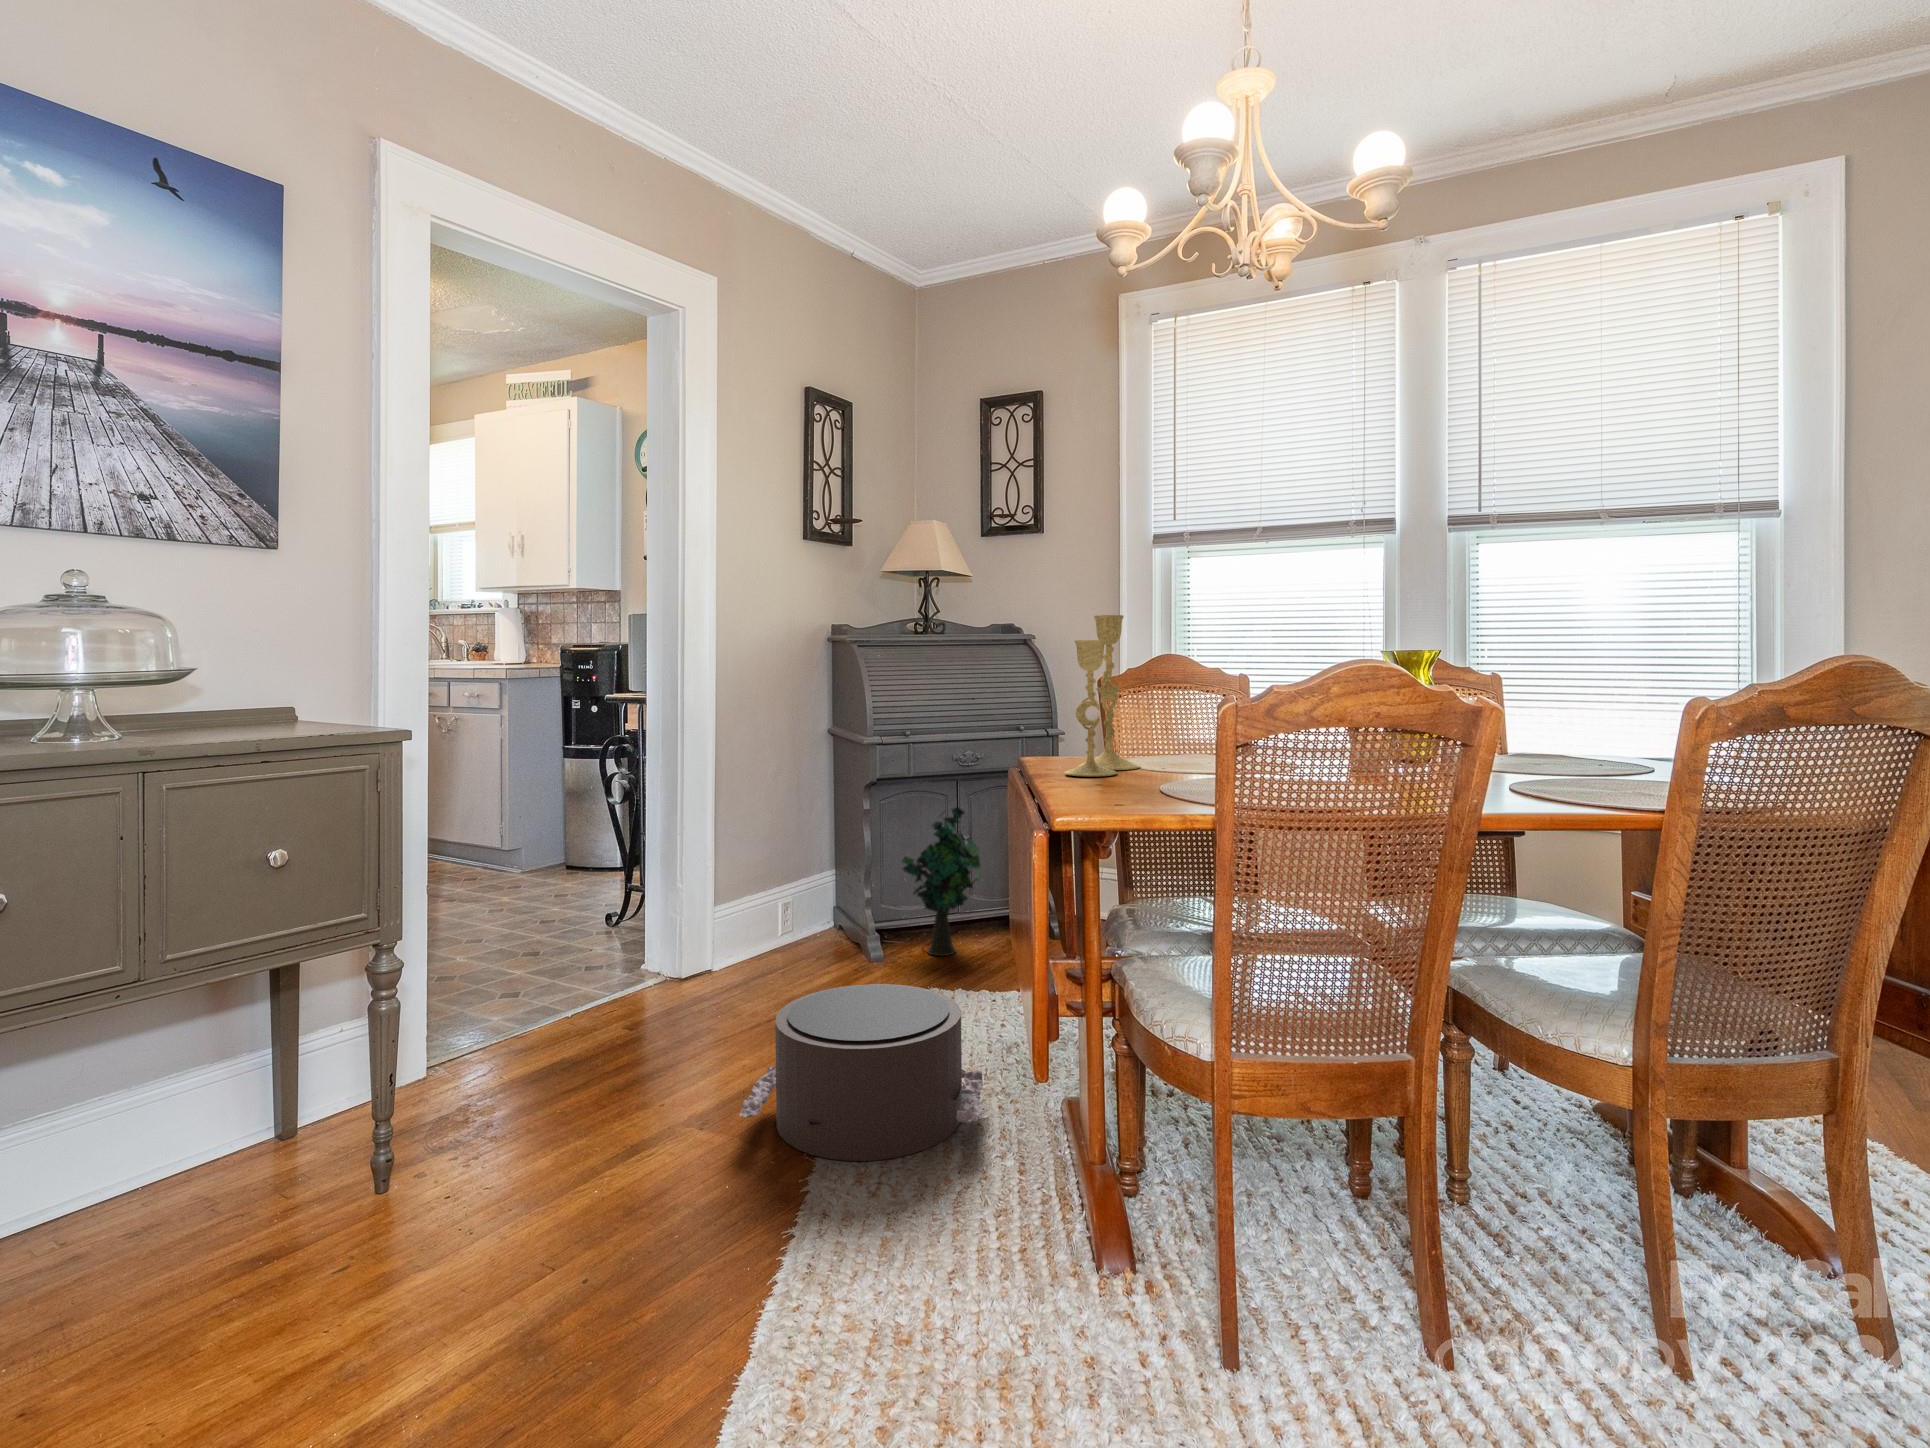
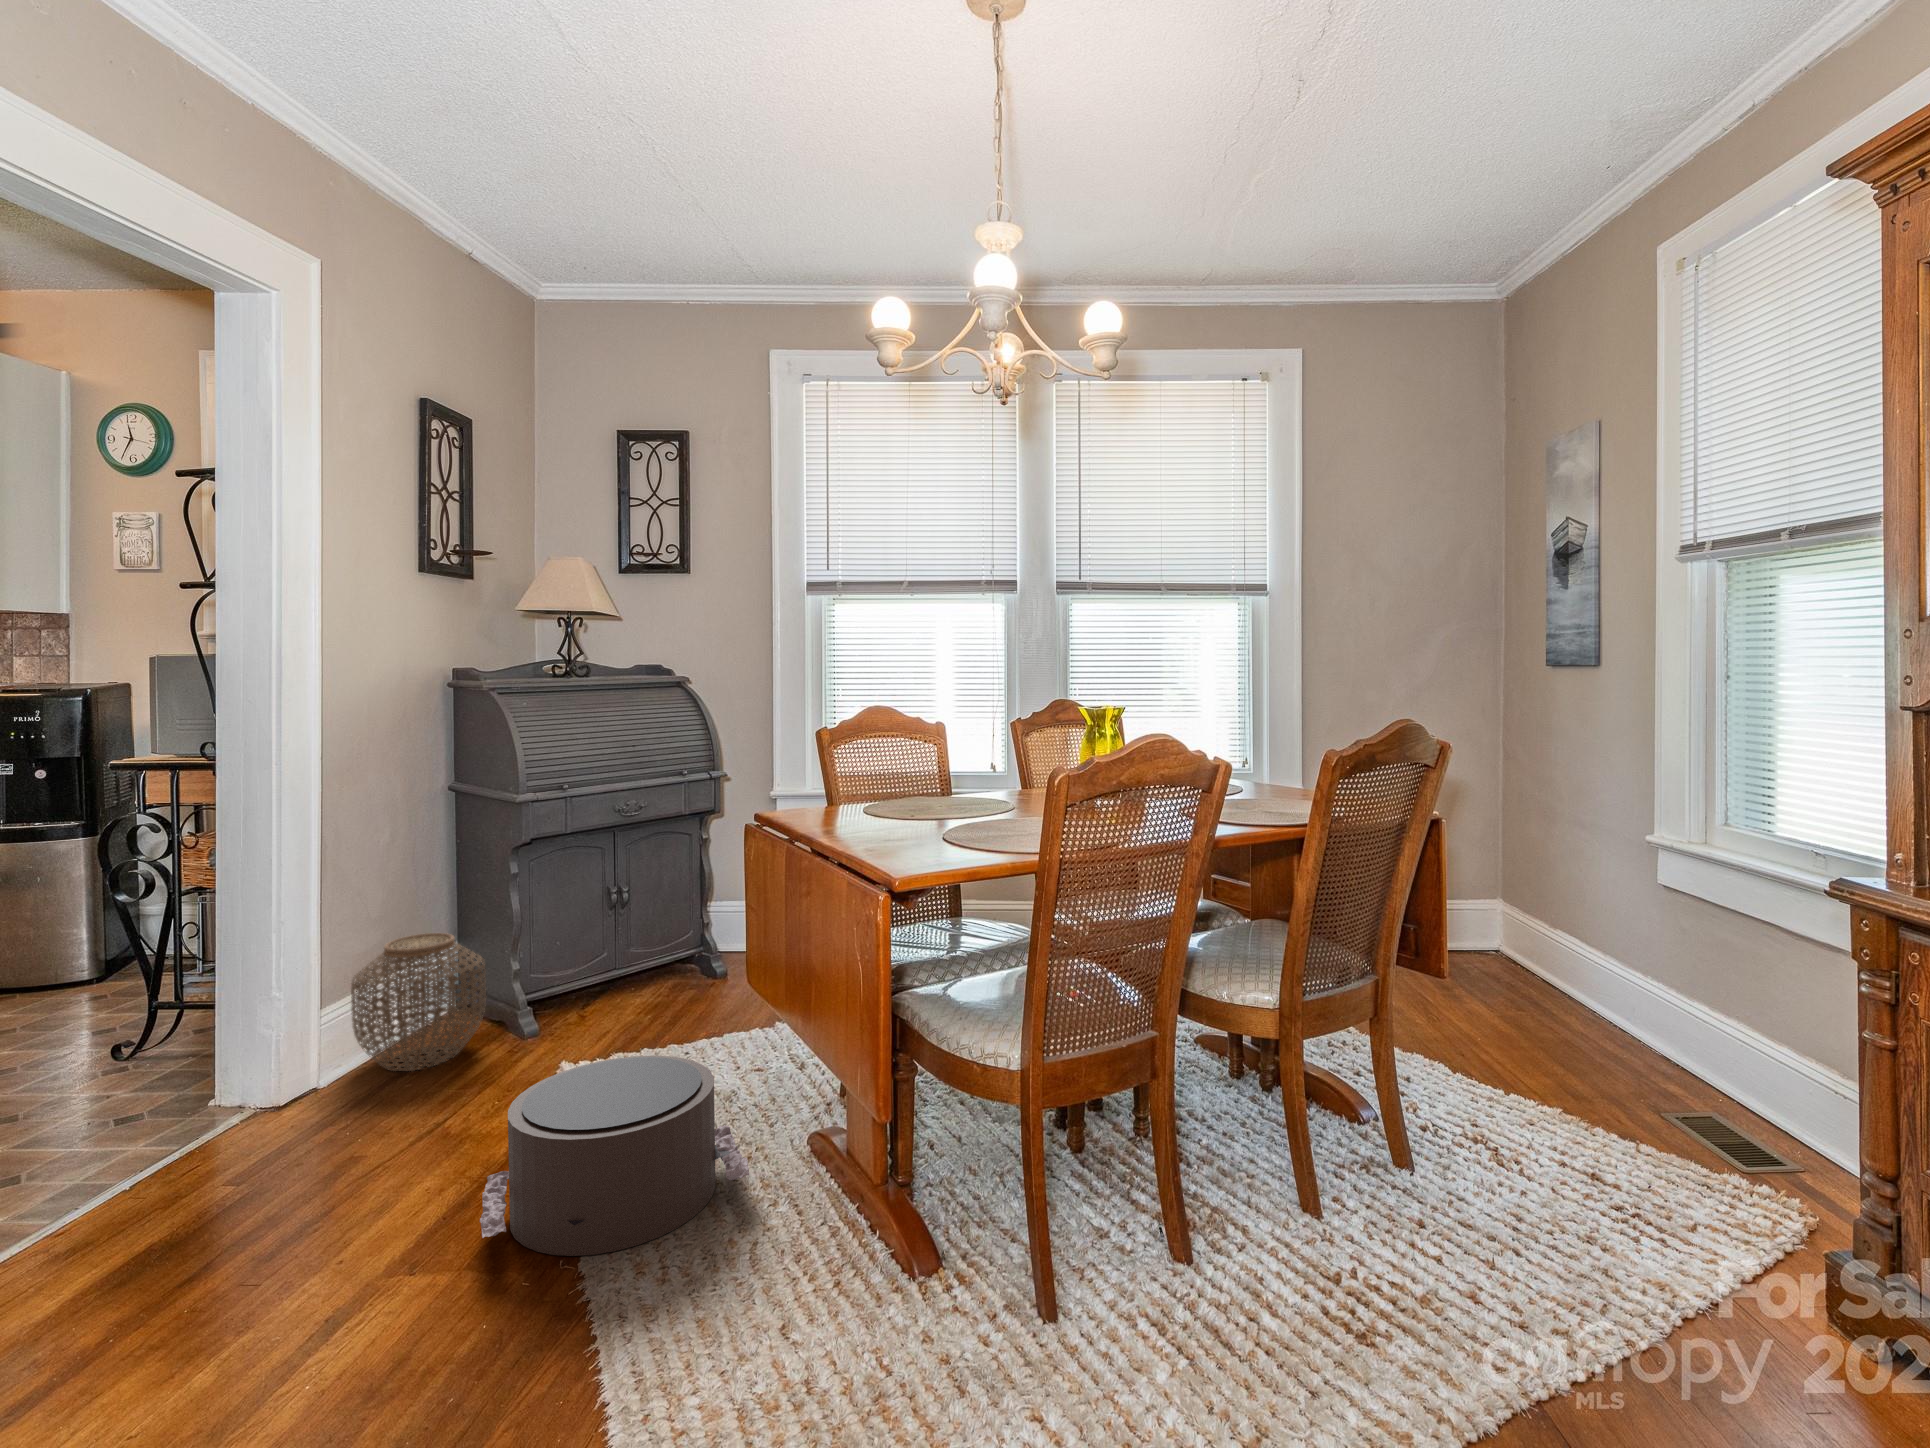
candlestick: present [1064,615,1140,777] -> none [810,678,869,831]
decorative plant: present [902,807,982,956] -> none [554,859,649,1017]
woven basket: none [734,856,837,974] -> present [351,933,486,1071]

